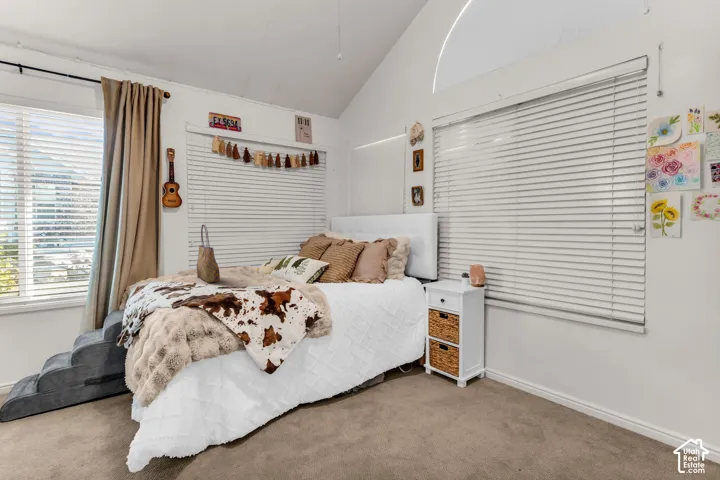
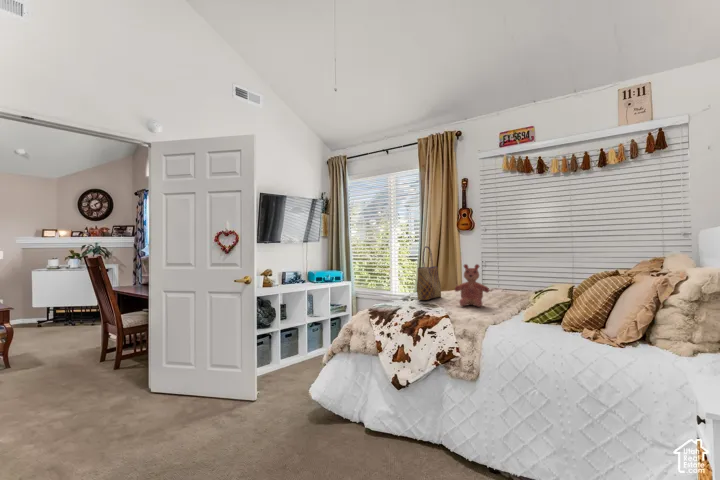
teddy bear: none [246,241,278,280] -> present [455,264,489,307]

